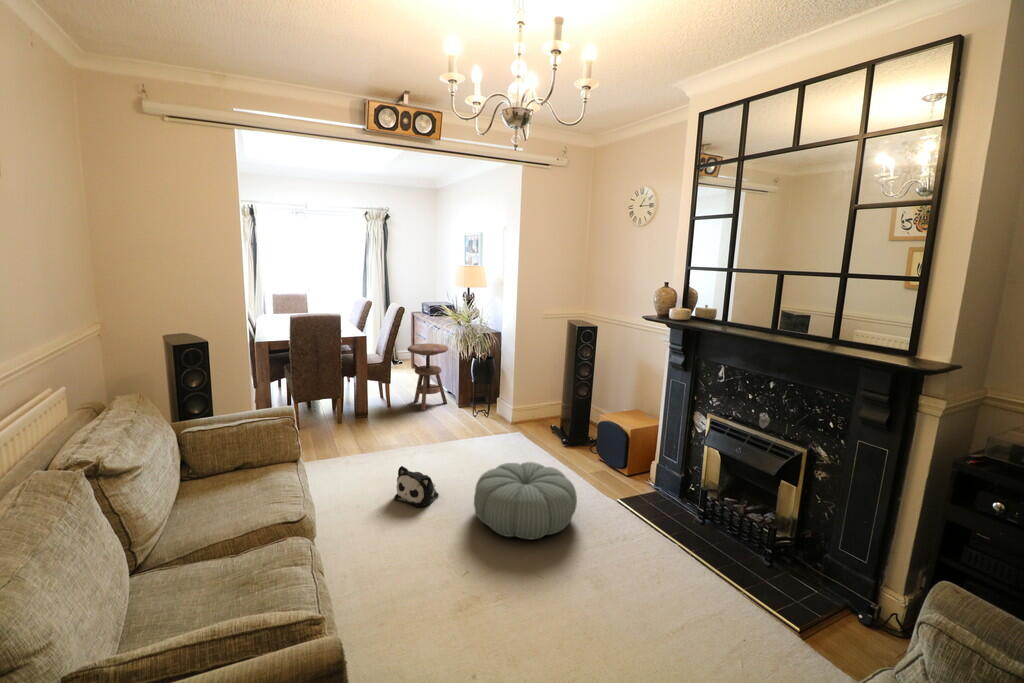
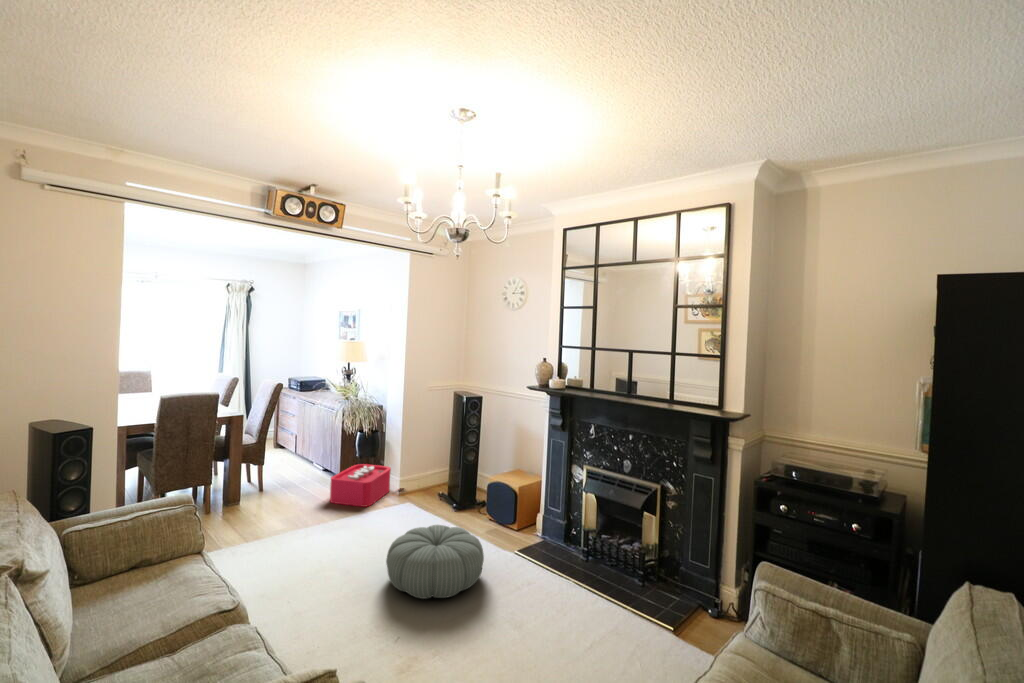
side table: present [407,343,448,411] -> none [286,419,330,489]
storage bin: none [445,392,521,434] -> present [330,464,391,507]
plush toy: present [394,466,439,507] -> none [297,545,344,585]

